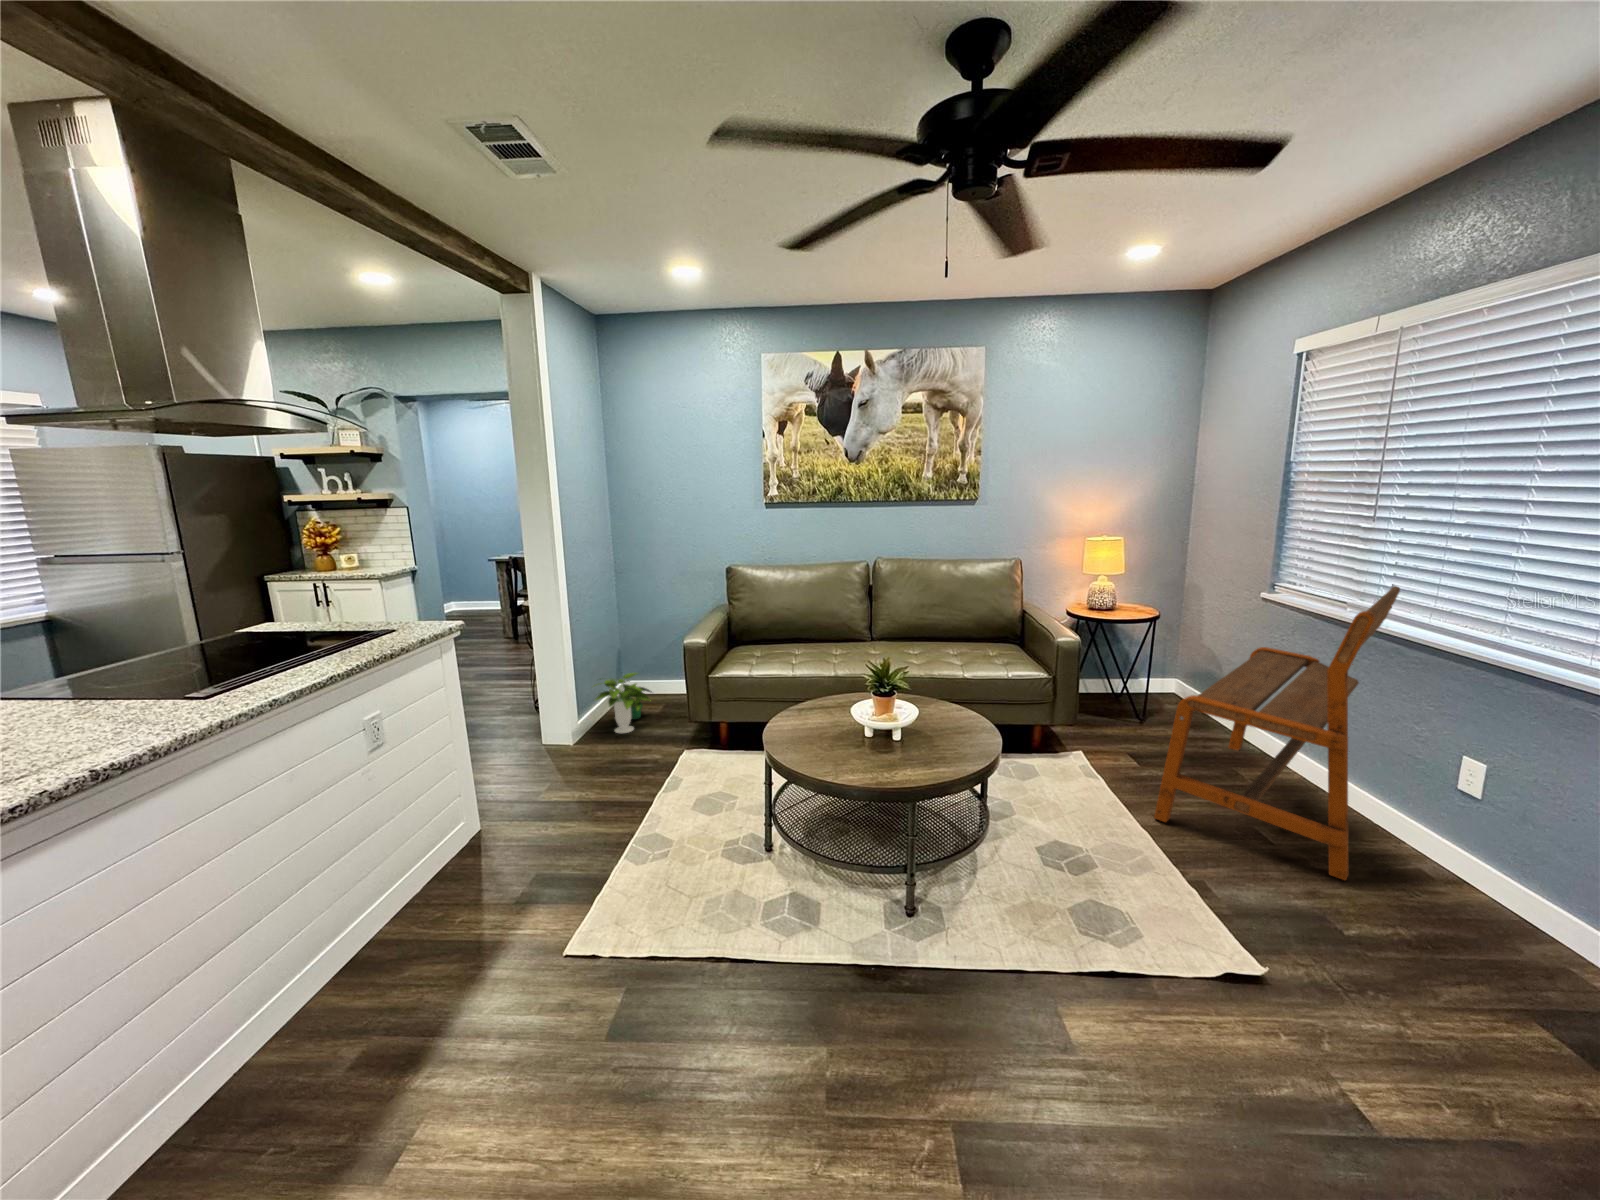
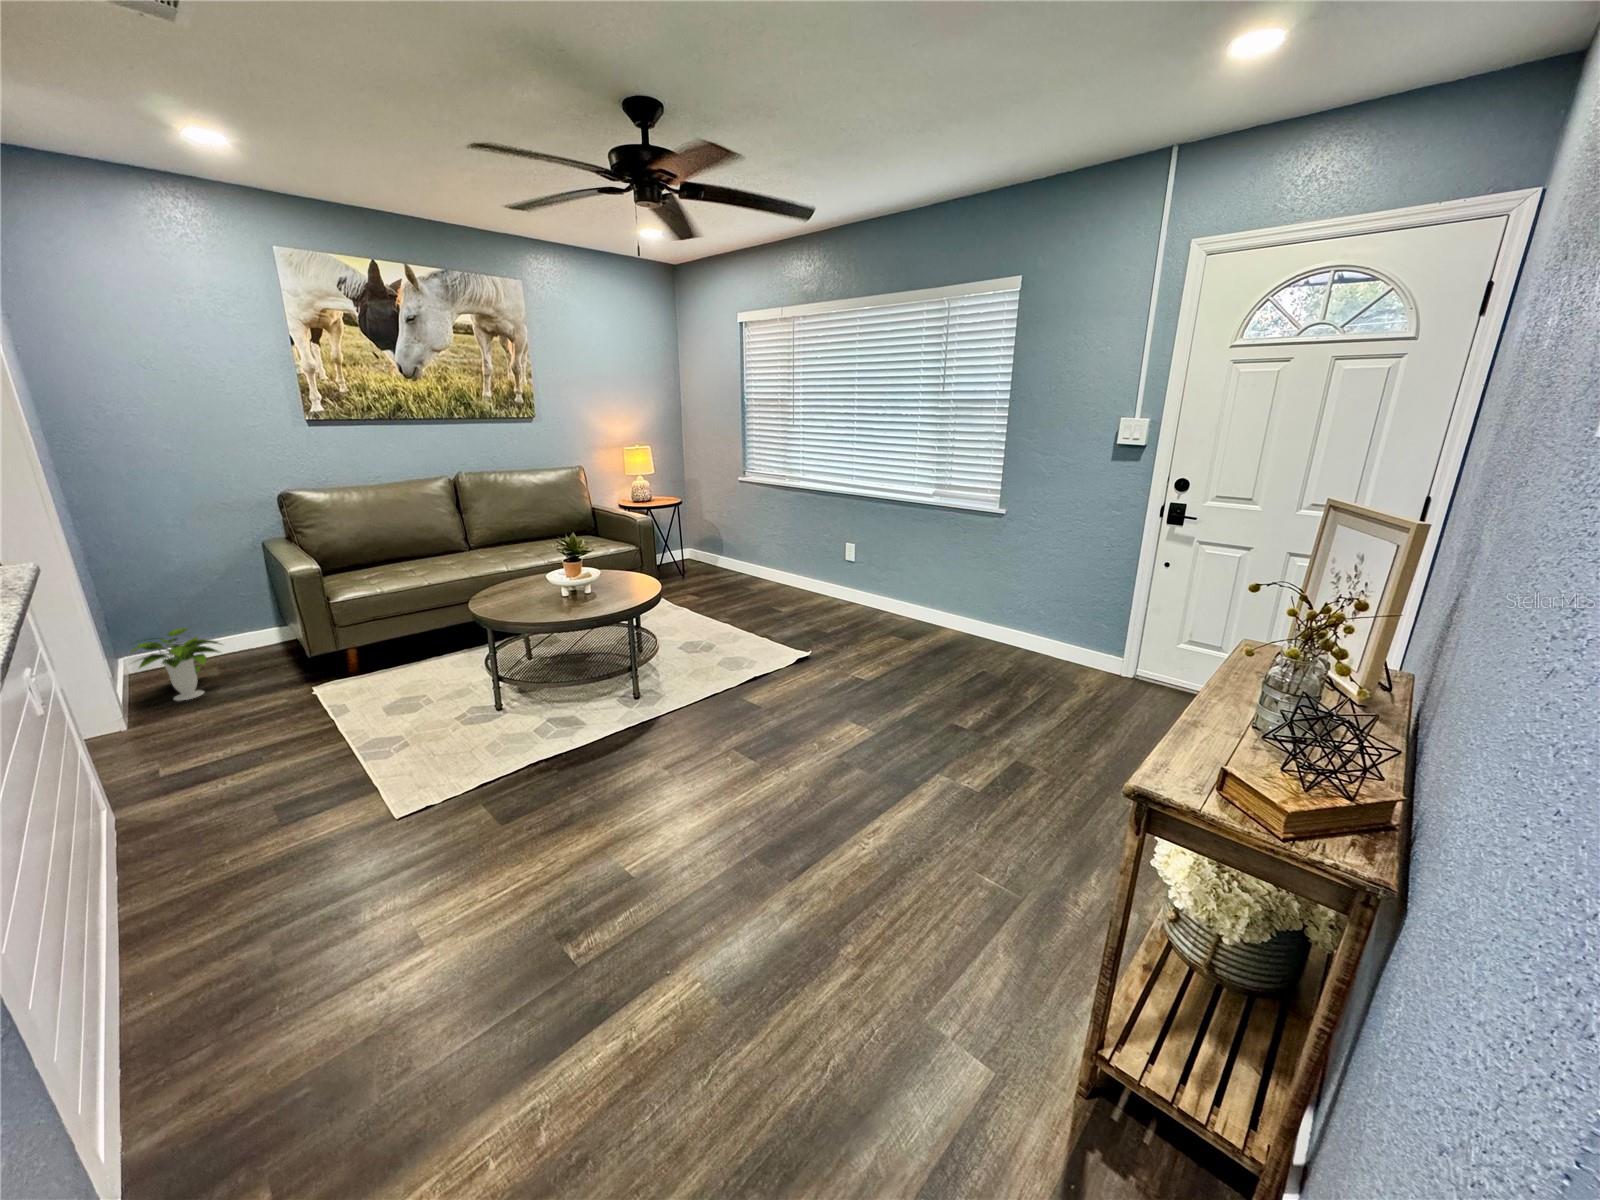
bench: present [1154,586,1400,880] -> none [724,459,816,618]

